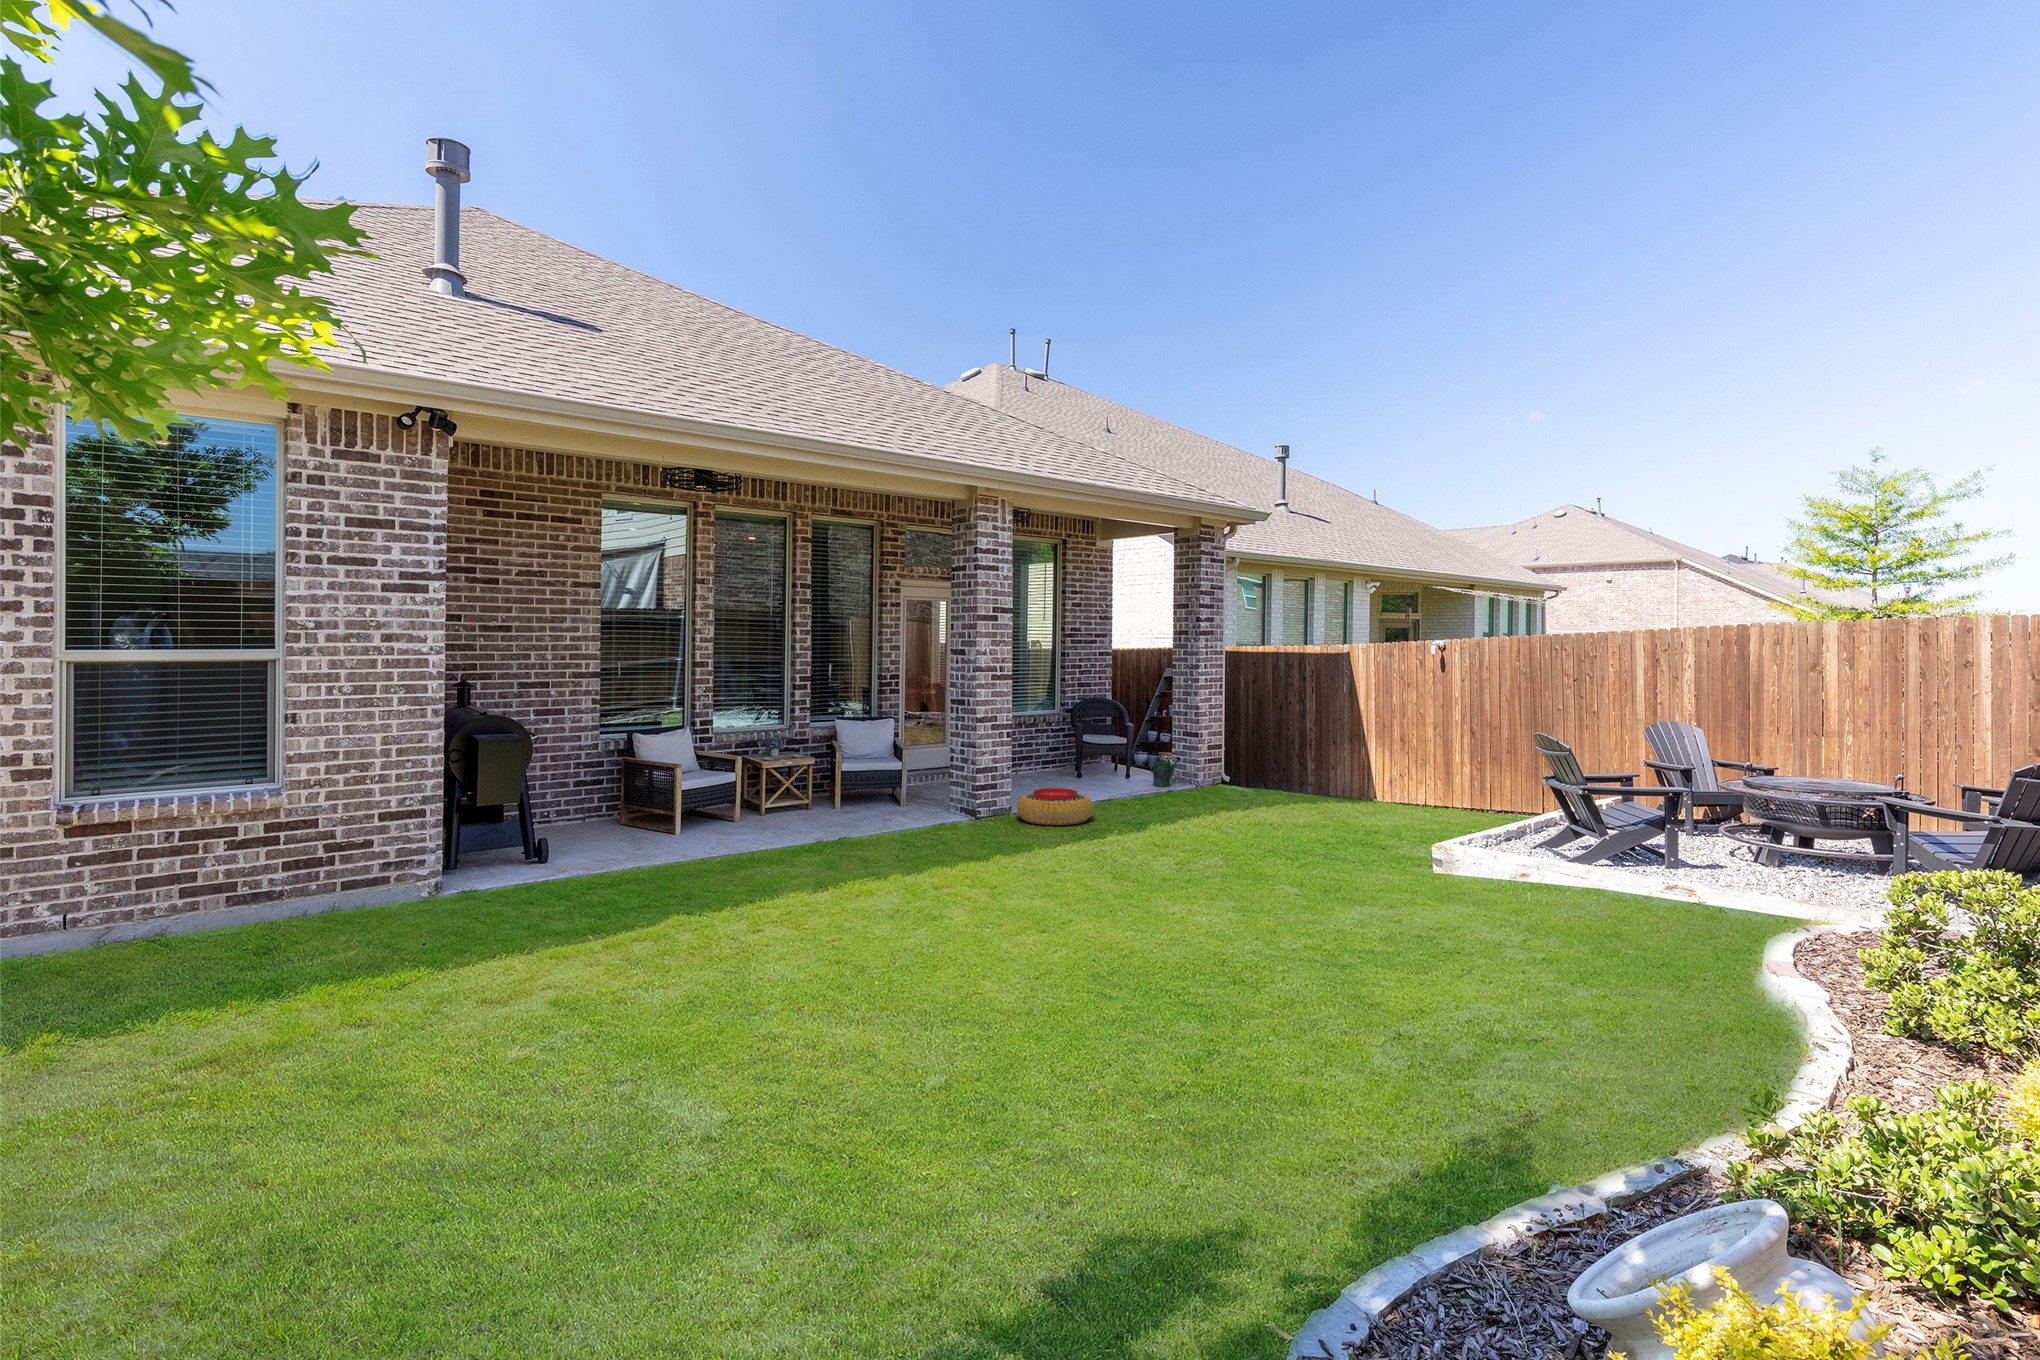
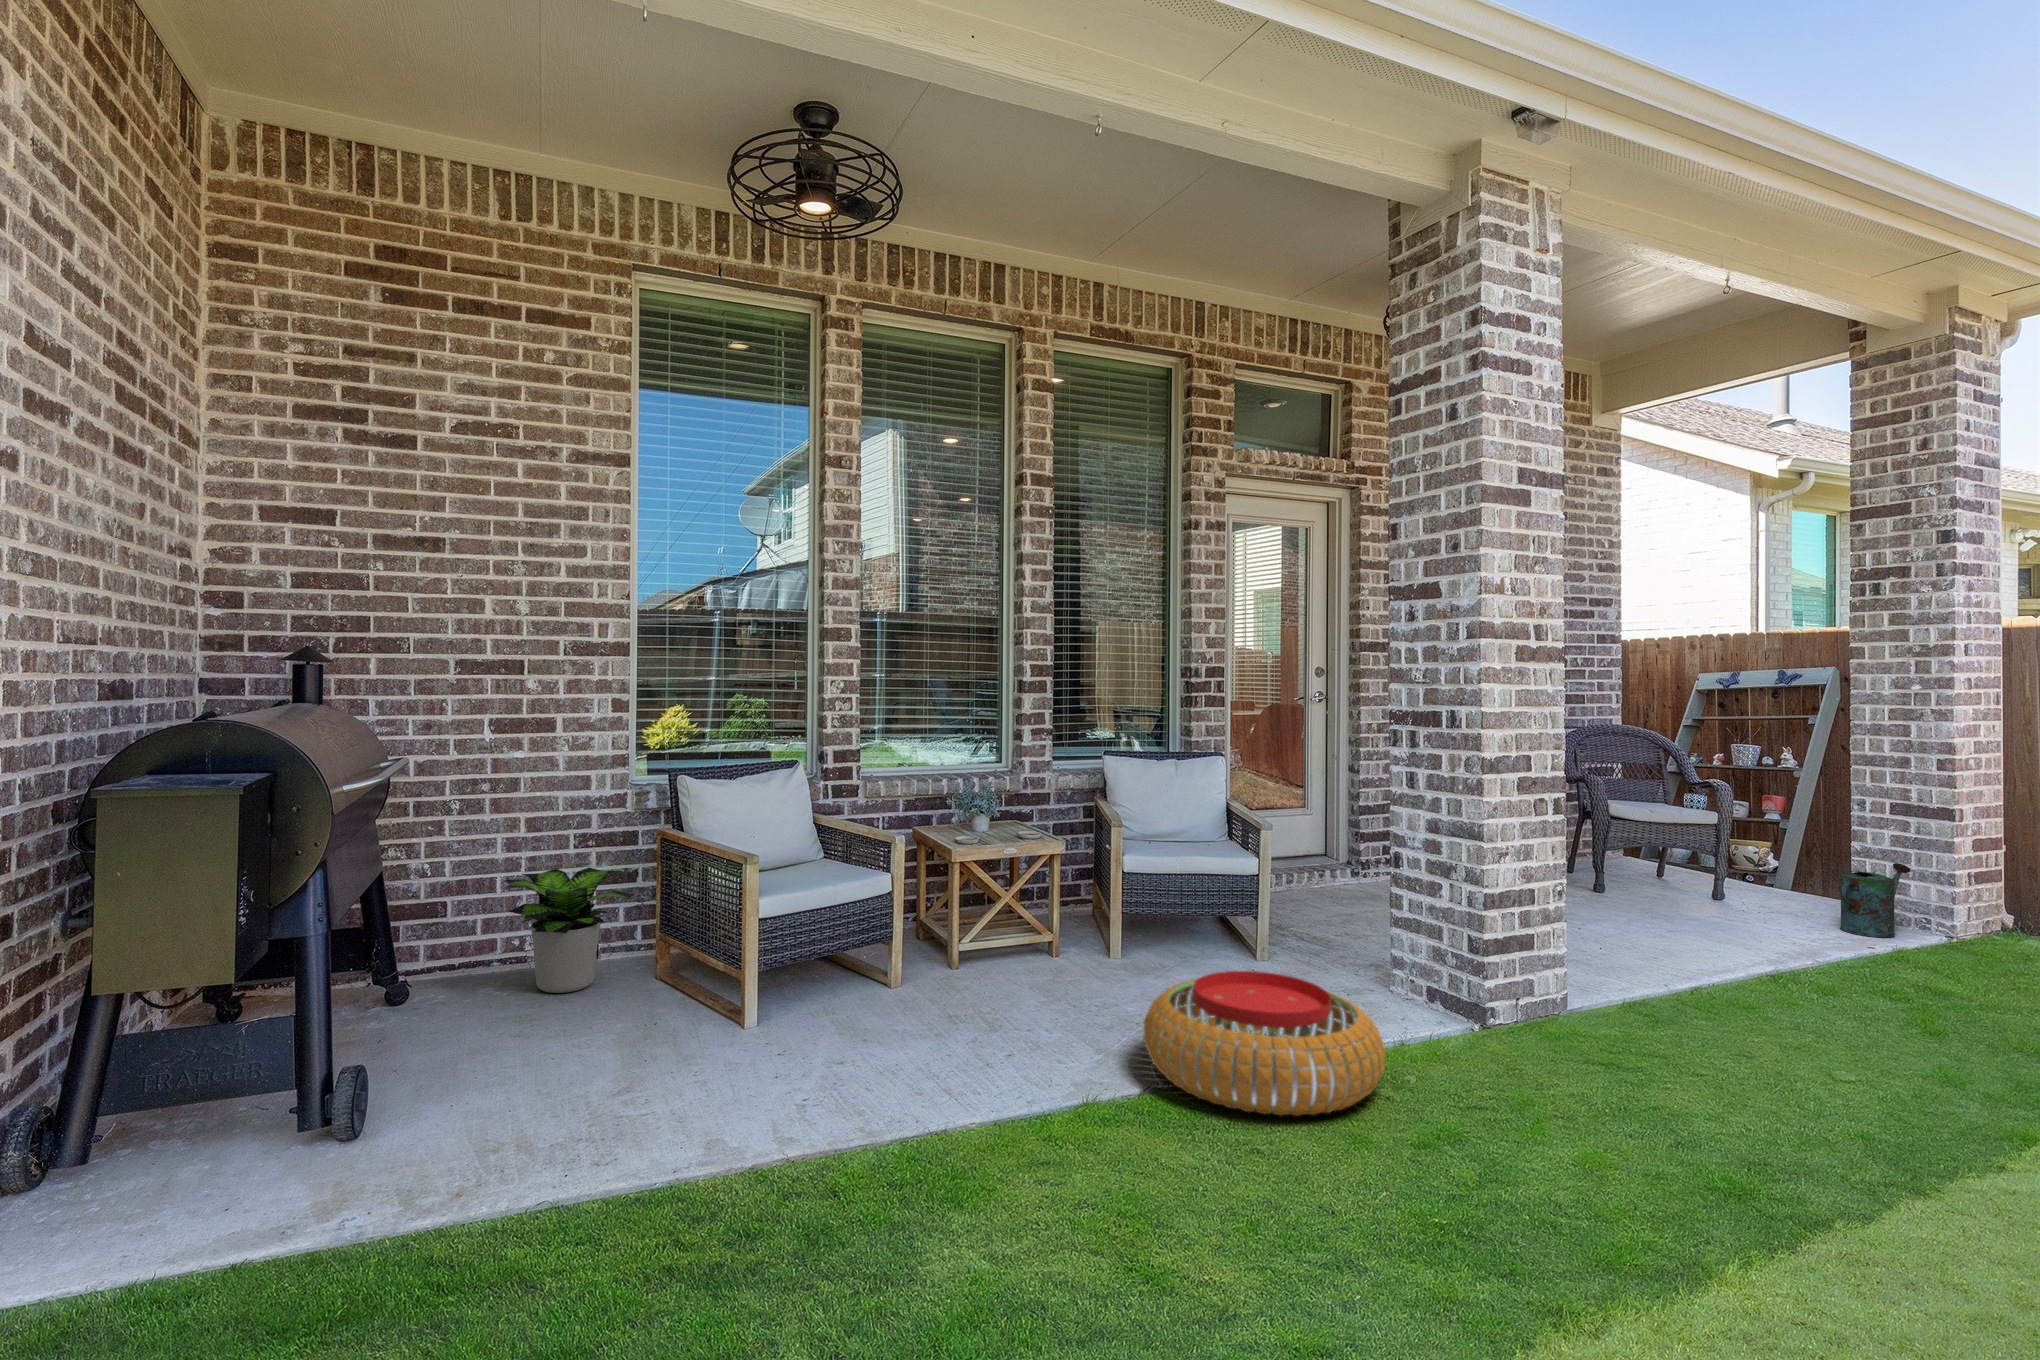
potted plant: none [550,778,613,831] -> present [506,868,635,993]
pouf: present [1017,788,1093,825] -> present [1144,971,1385,1116]

